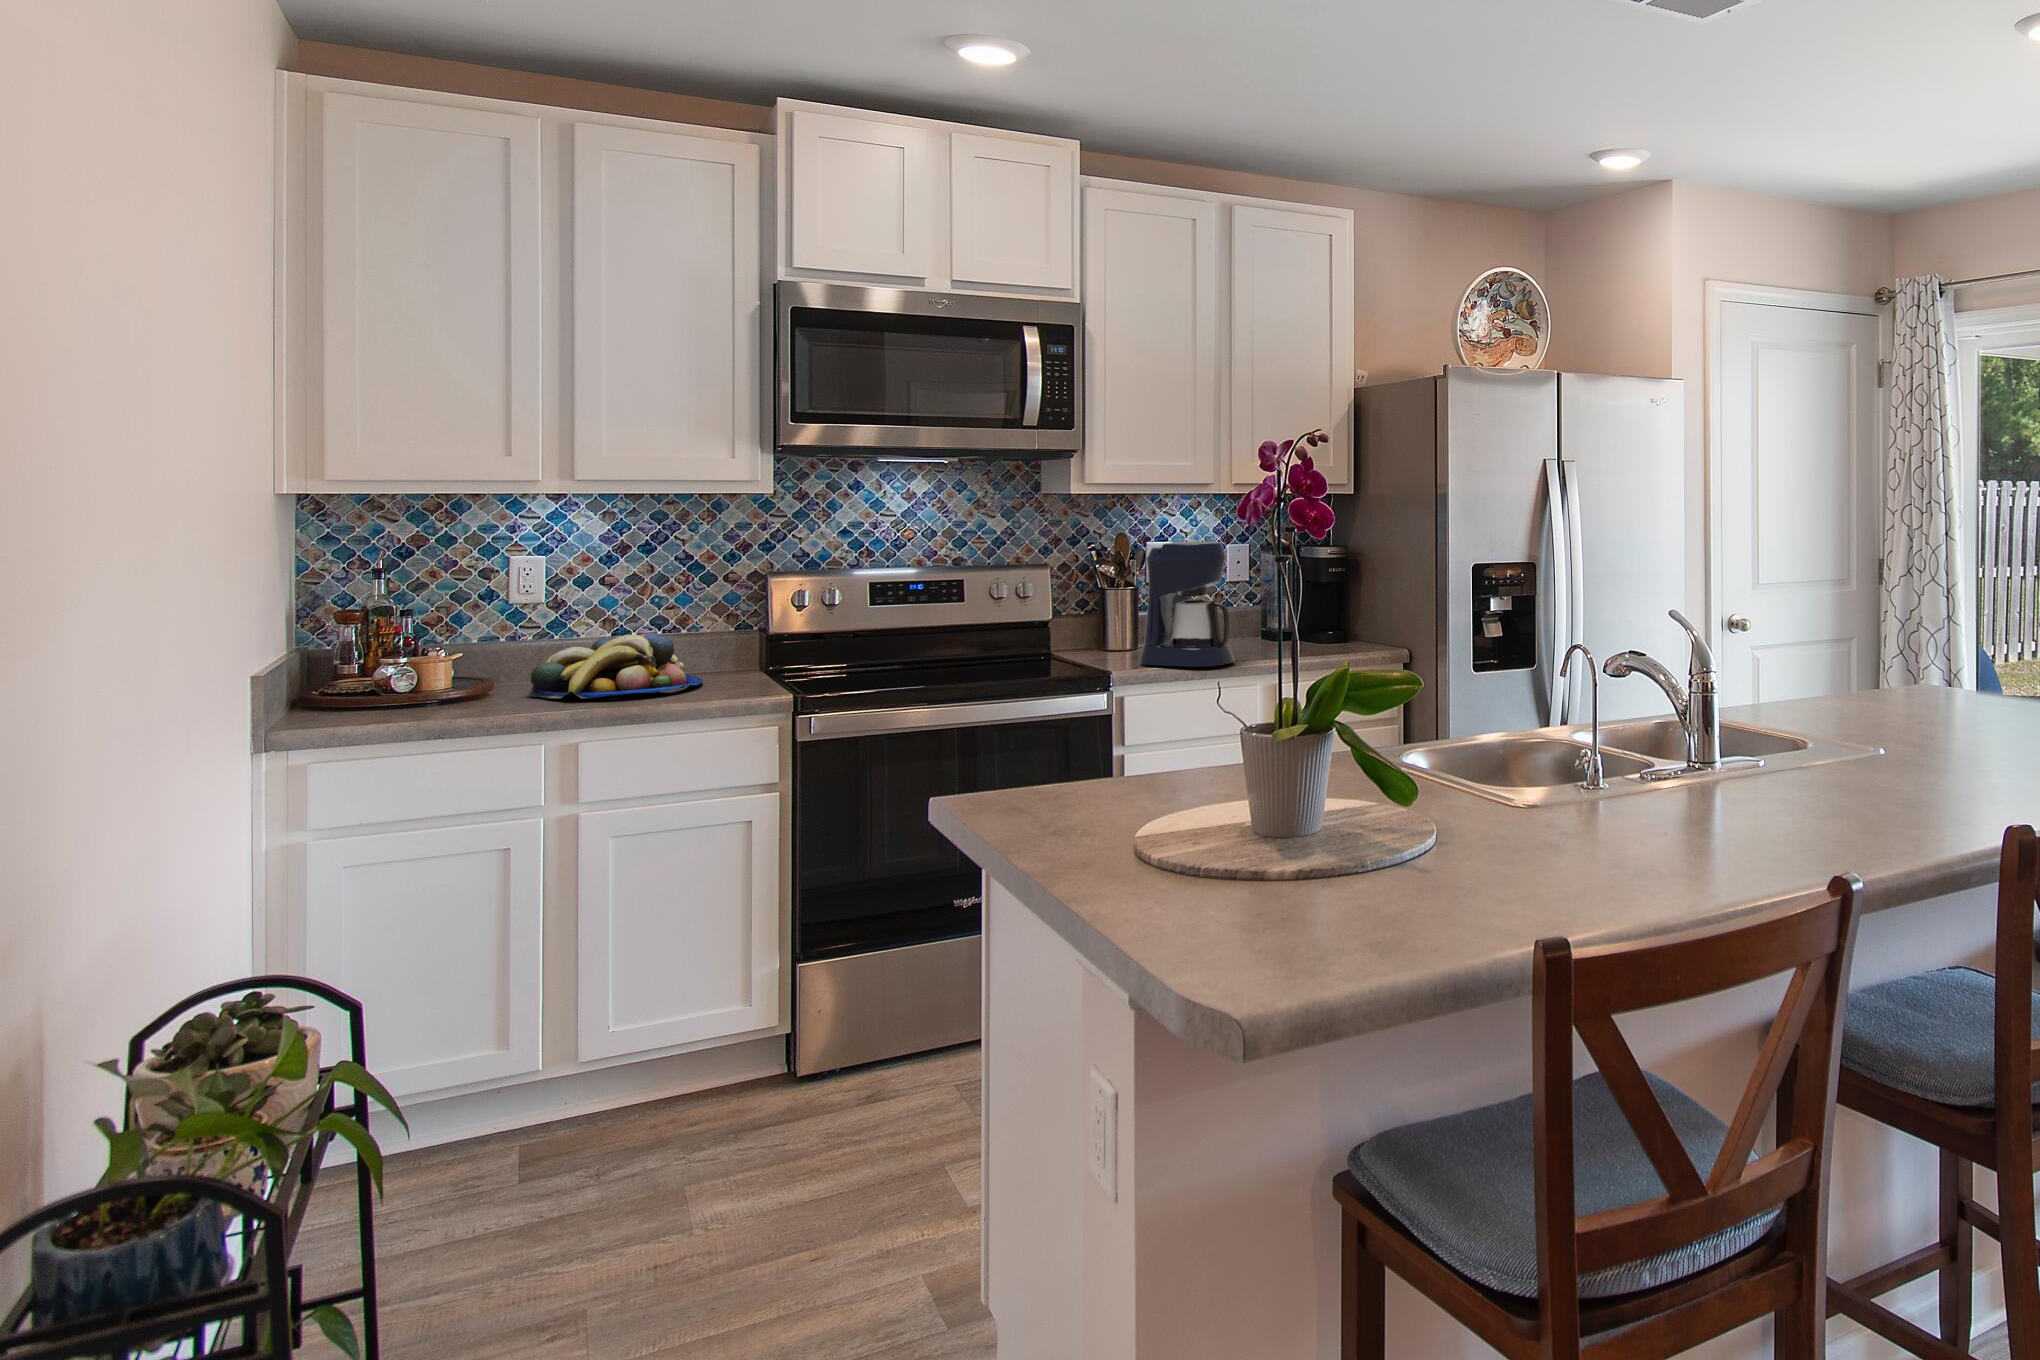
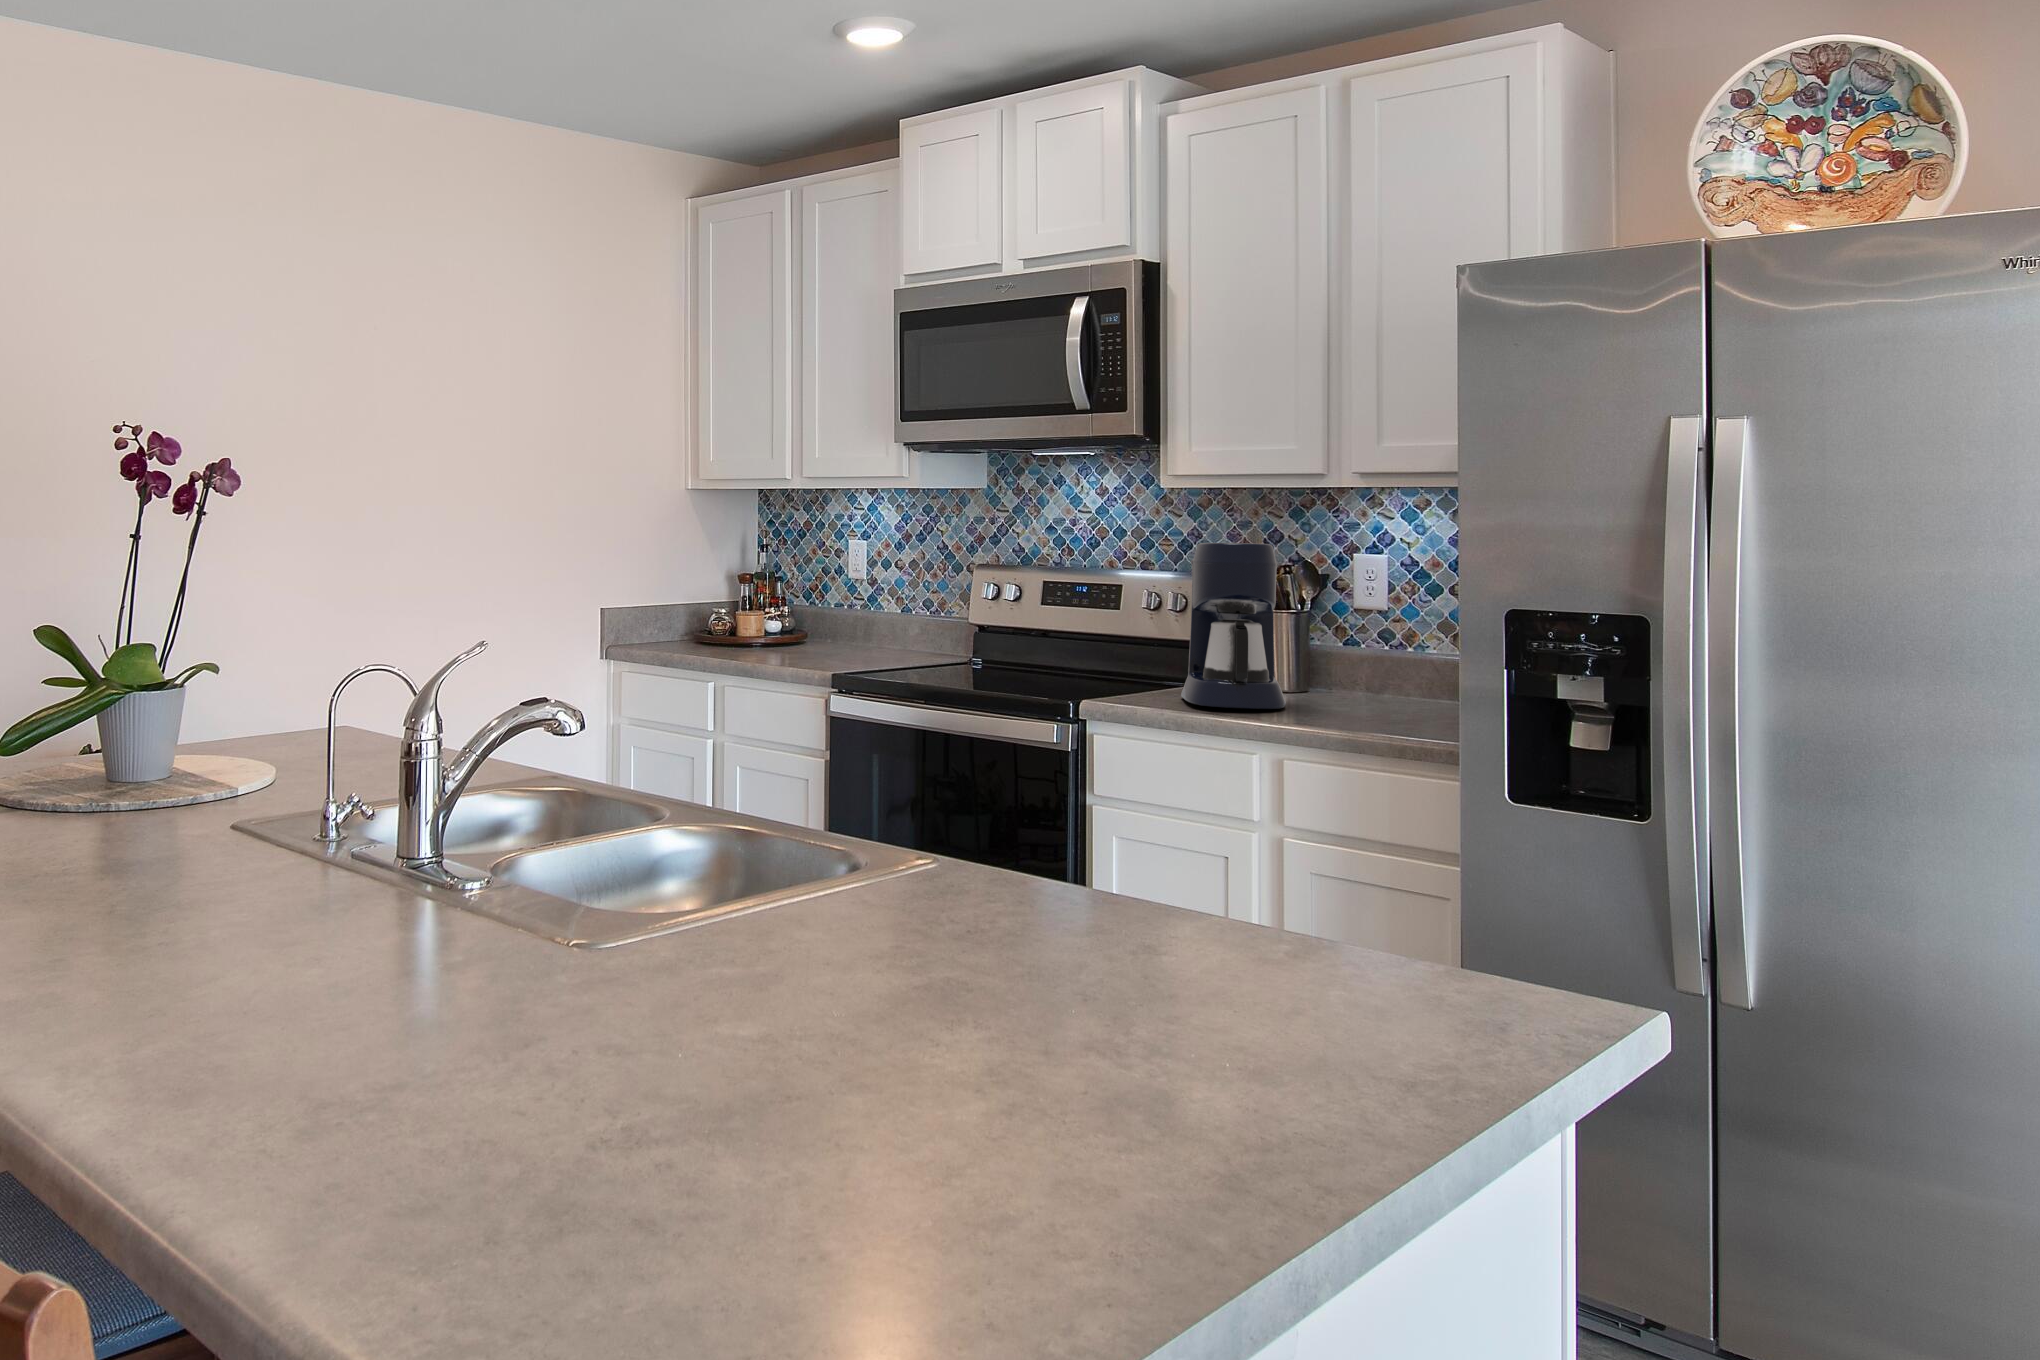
fruit bowl: present [530,632,703,699] -> none [767,604,895,653]

